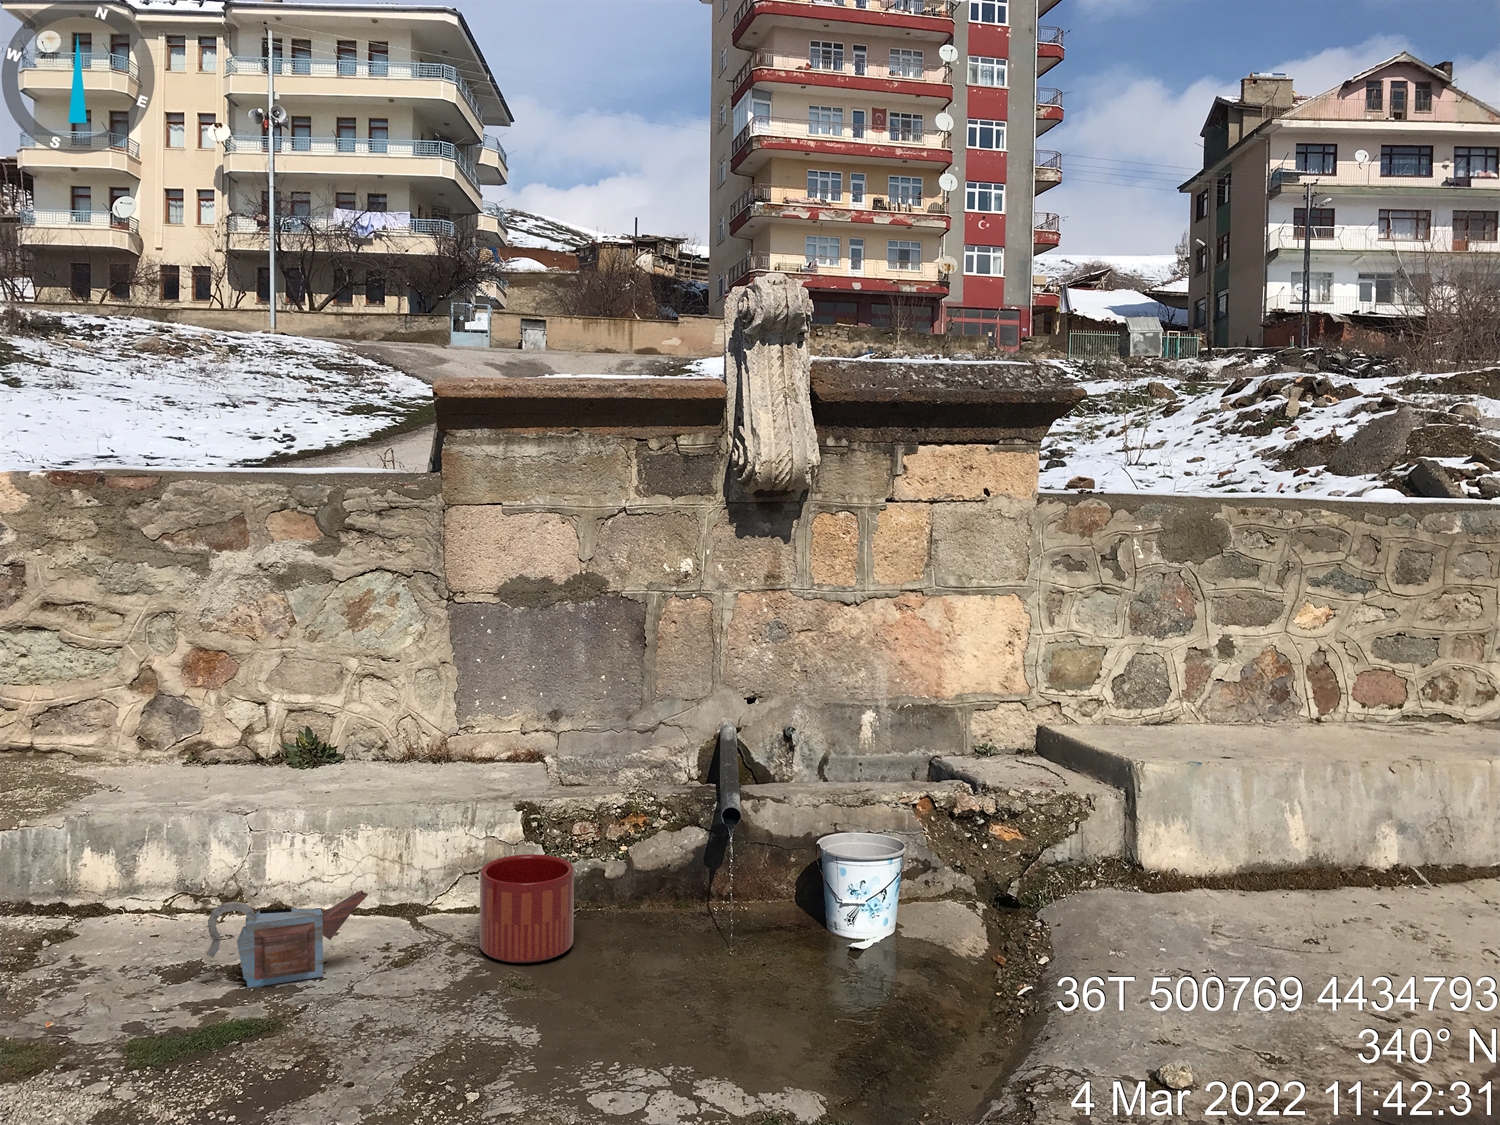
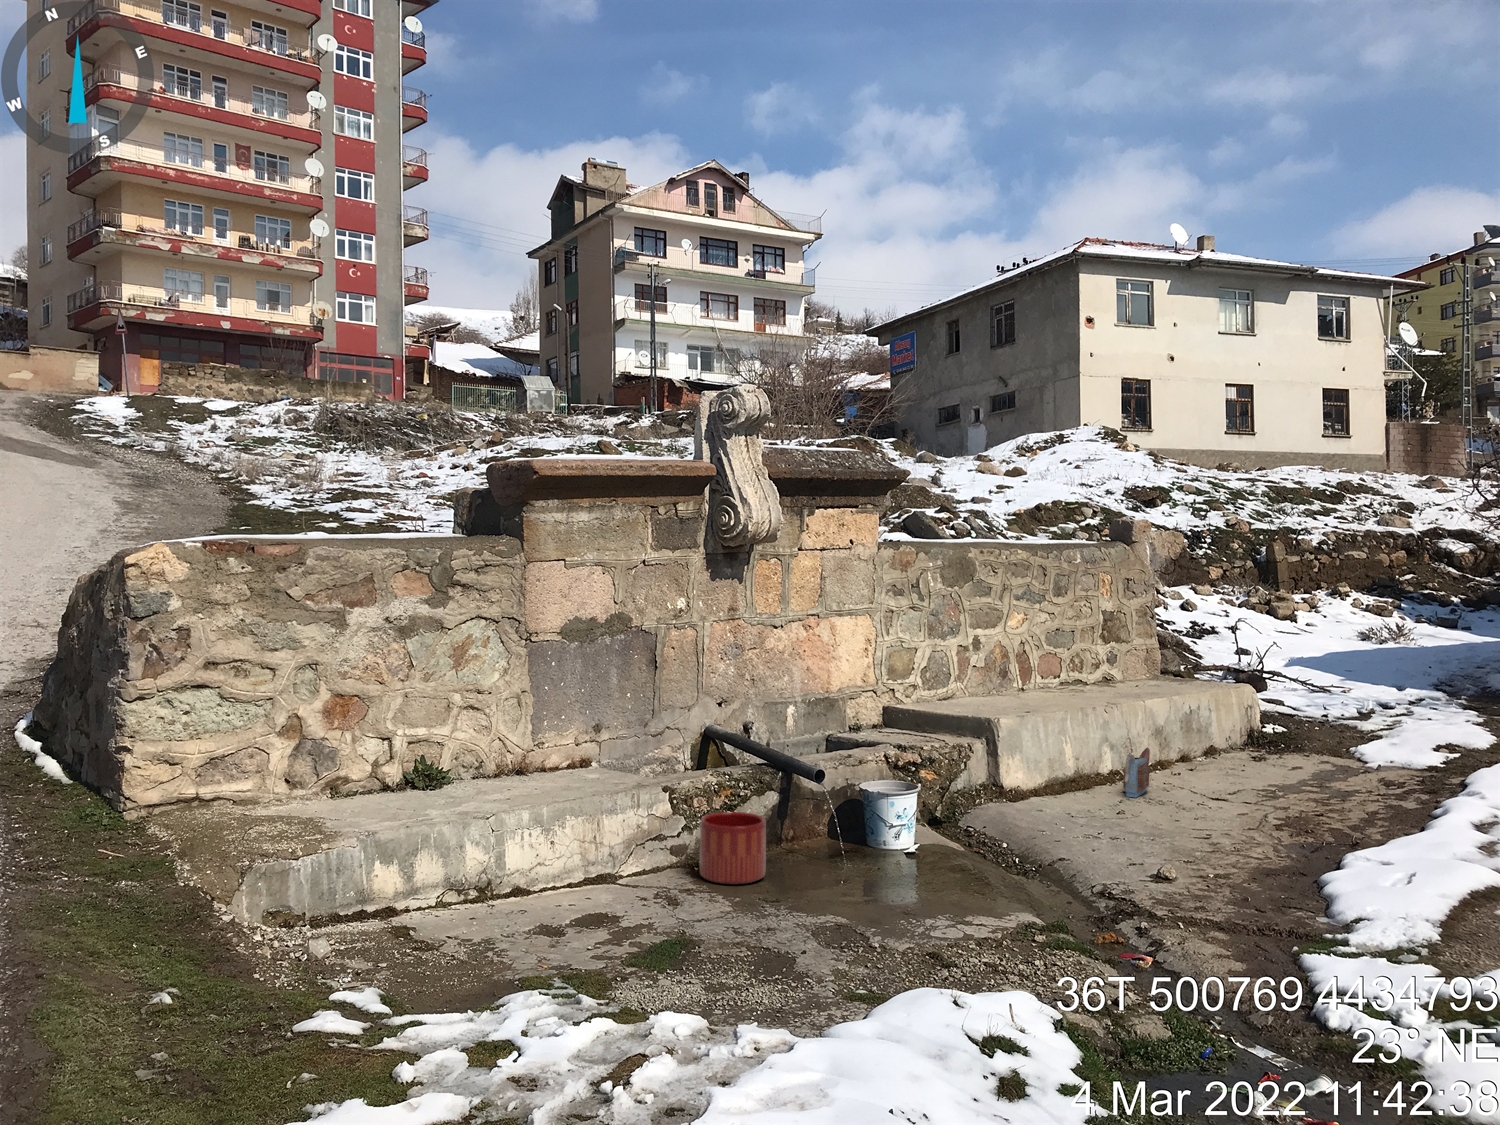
watering can: present [206,890,368,988] -> present [1123,748,1150,798]

